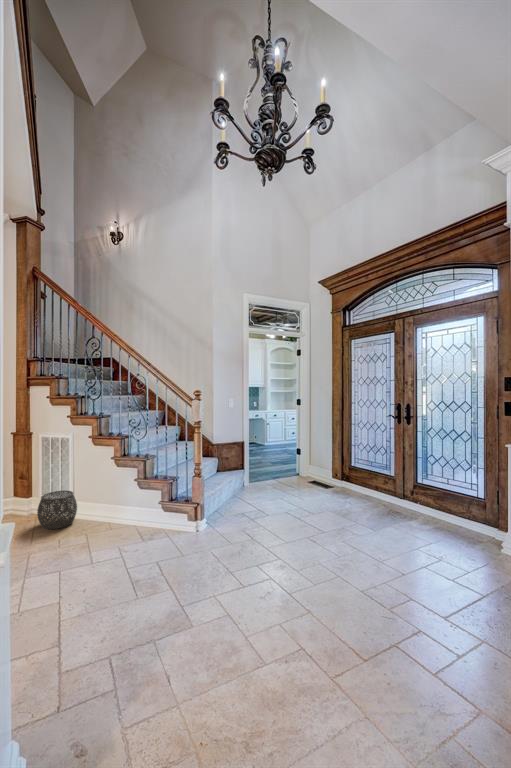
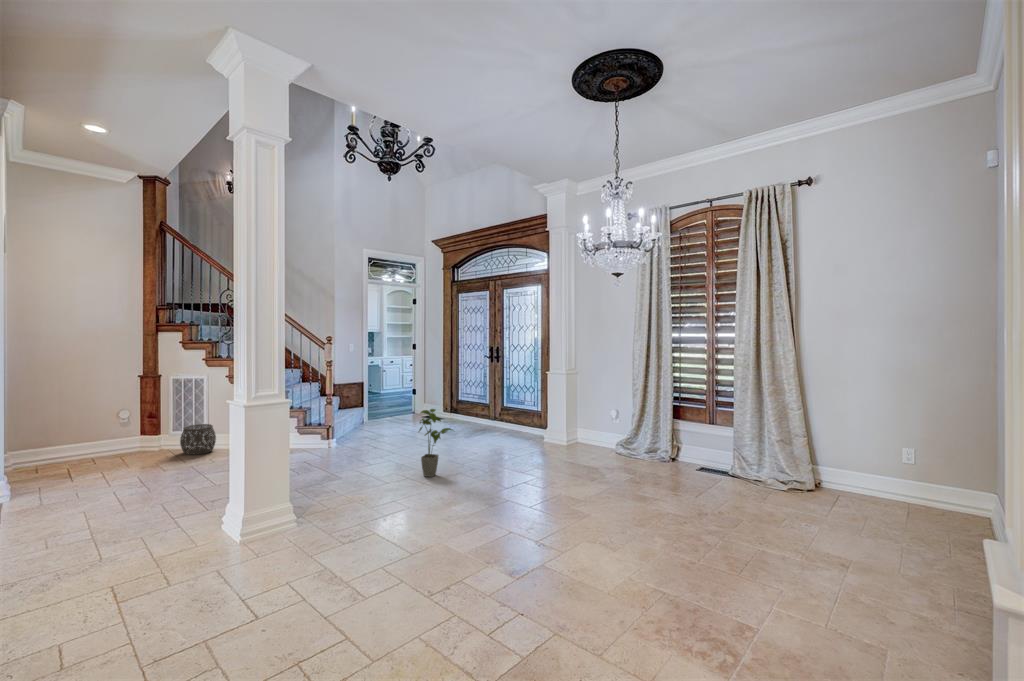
house plant: none [318,518,385,643] -> present [419,409,452,477]

